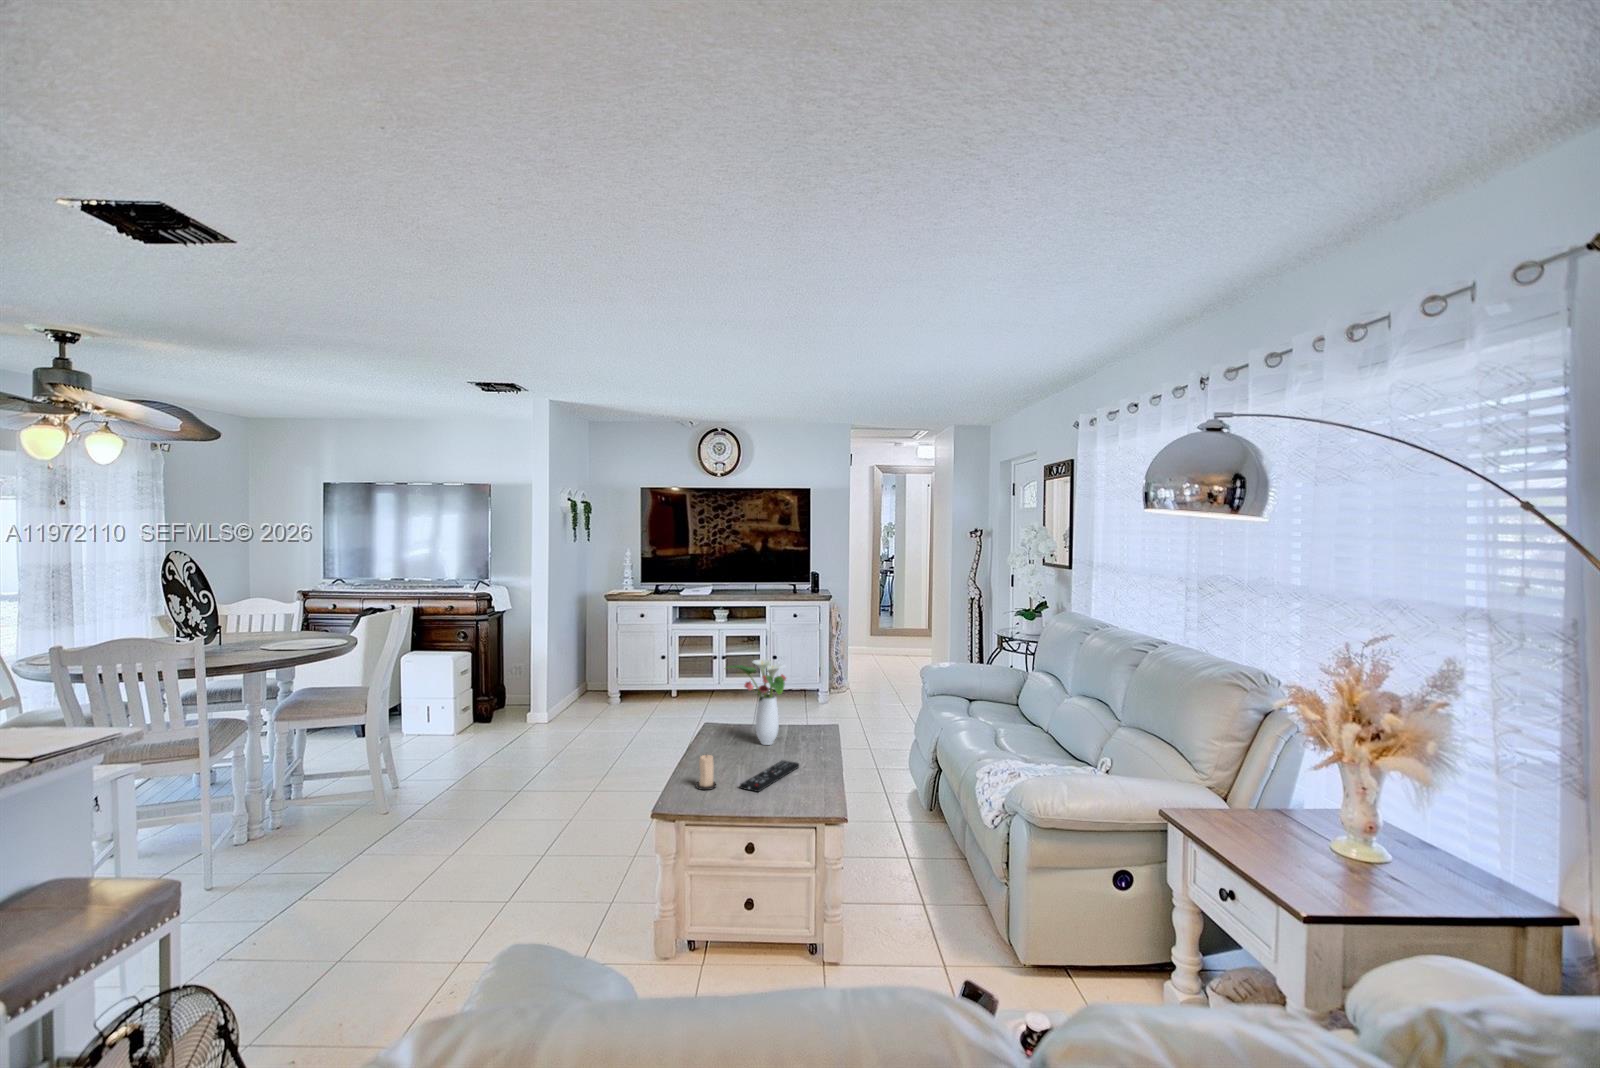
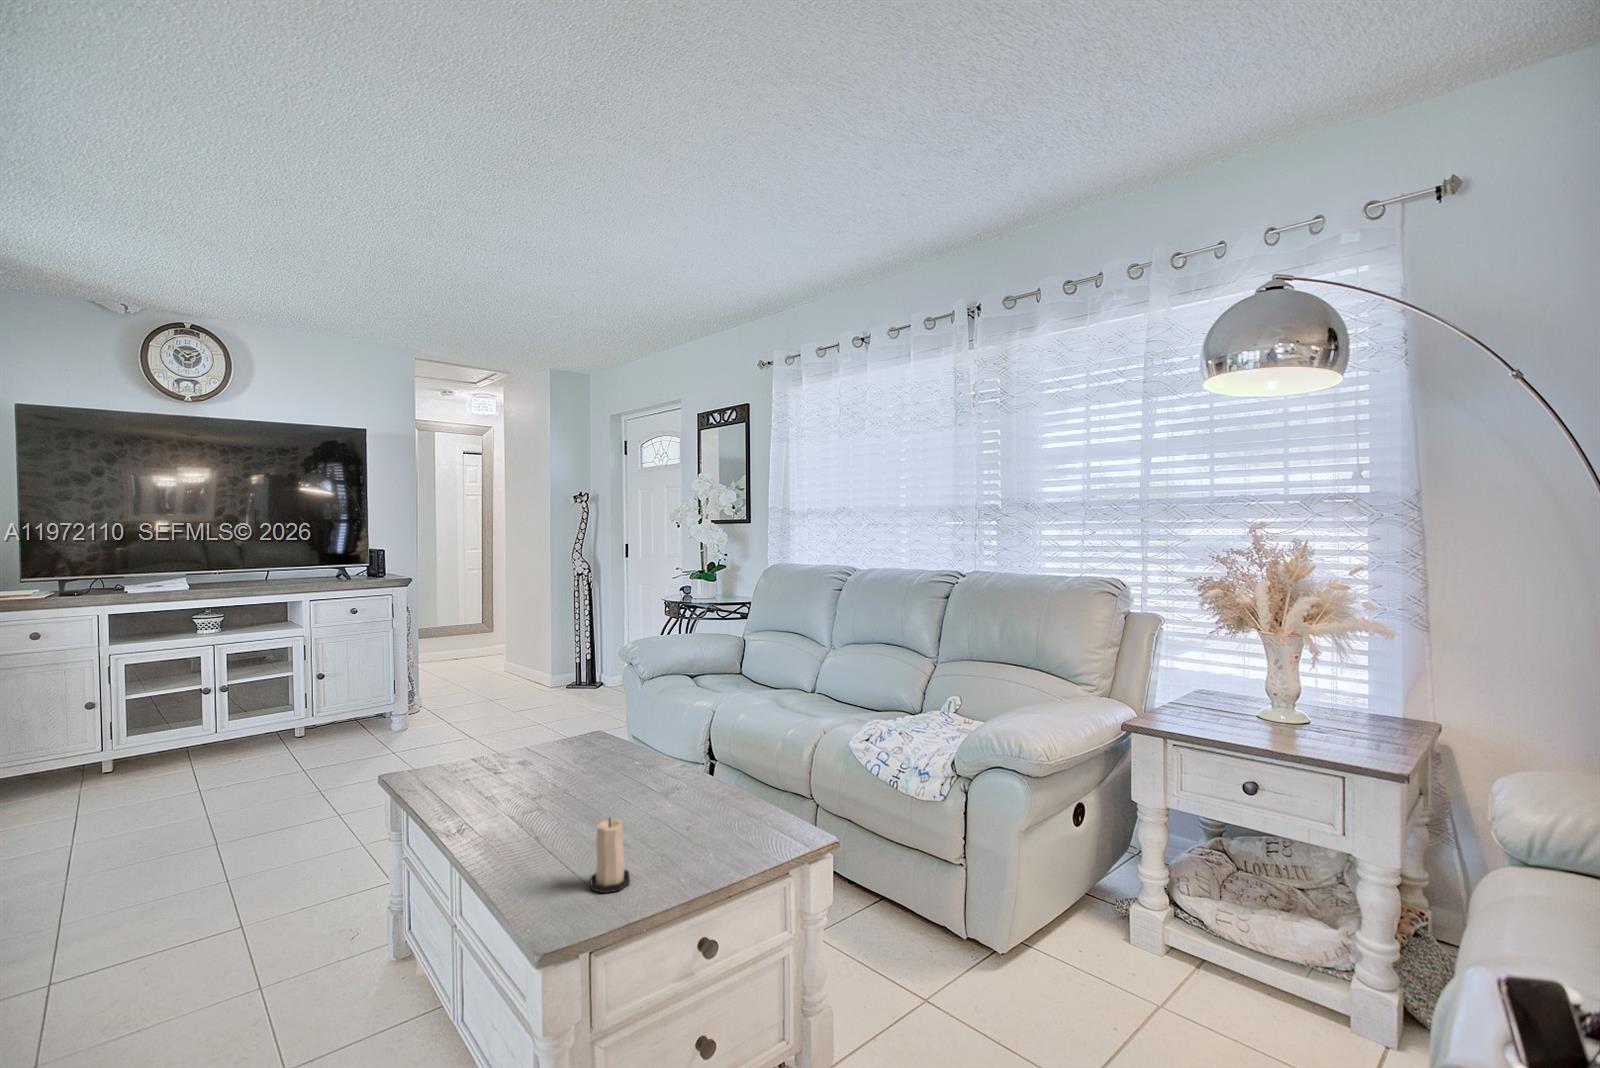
flower arrangement: present [727,659,786,745] -> none [506,642,636,784]
remote control: present [740,760,799,792] -> none [656,794,710,864]

